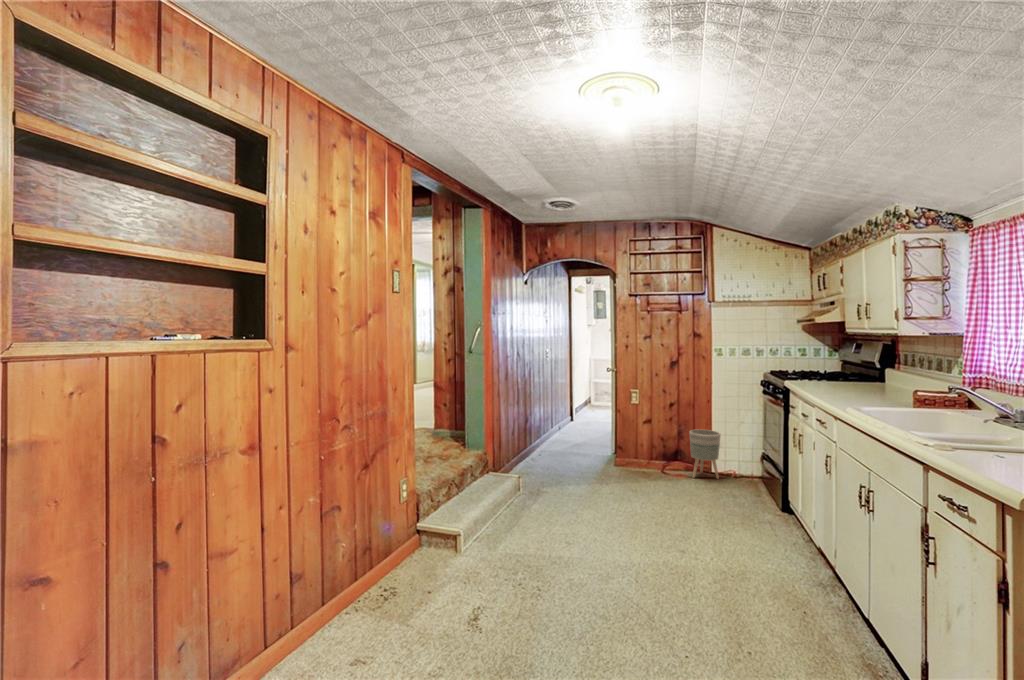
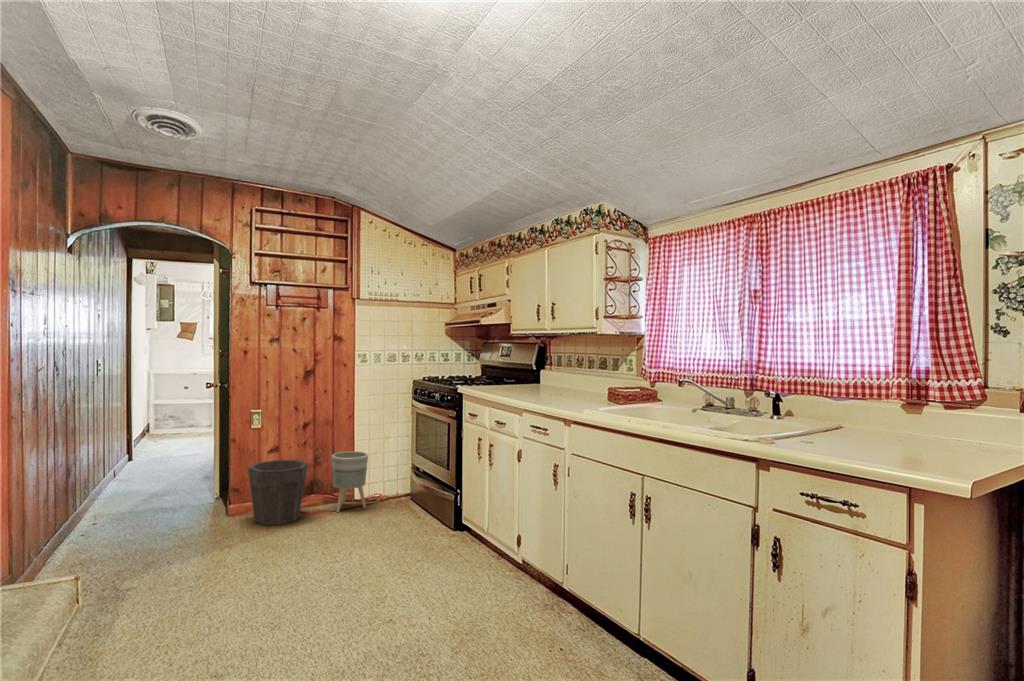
waste bin: none [625,429,669,478] -> present [248,460,308,525]

